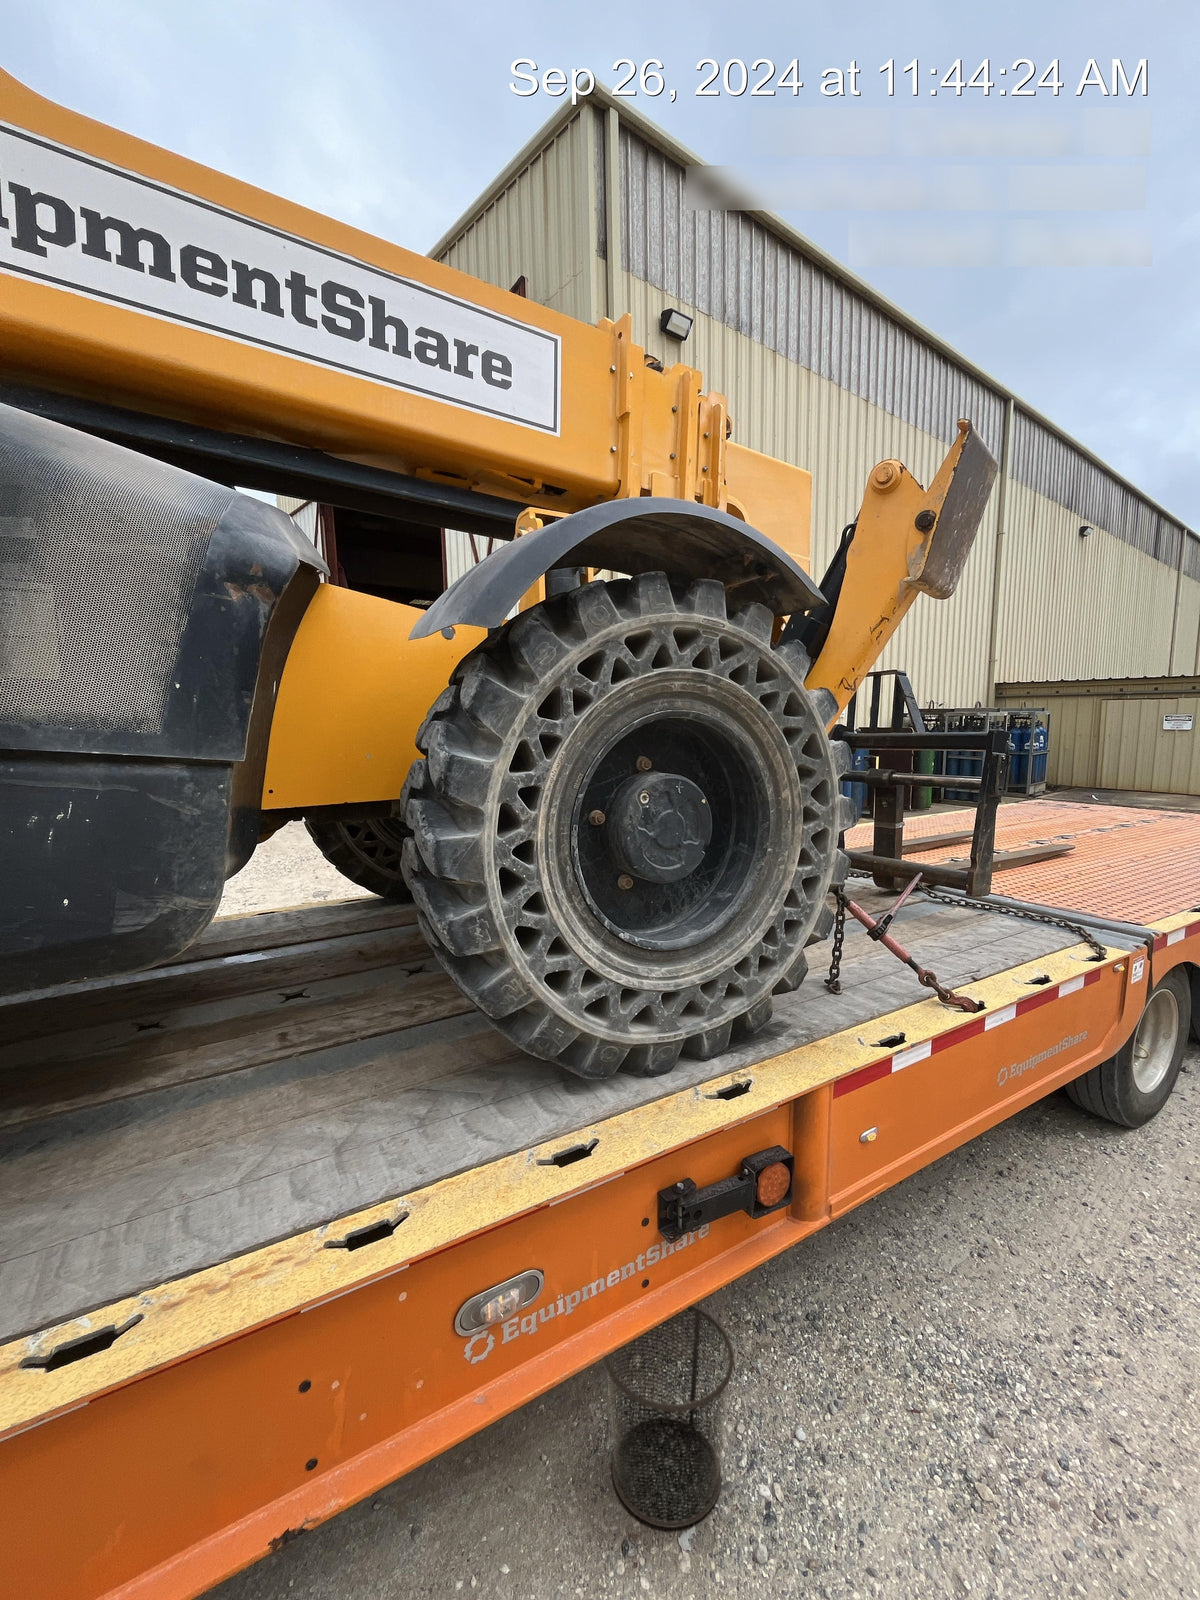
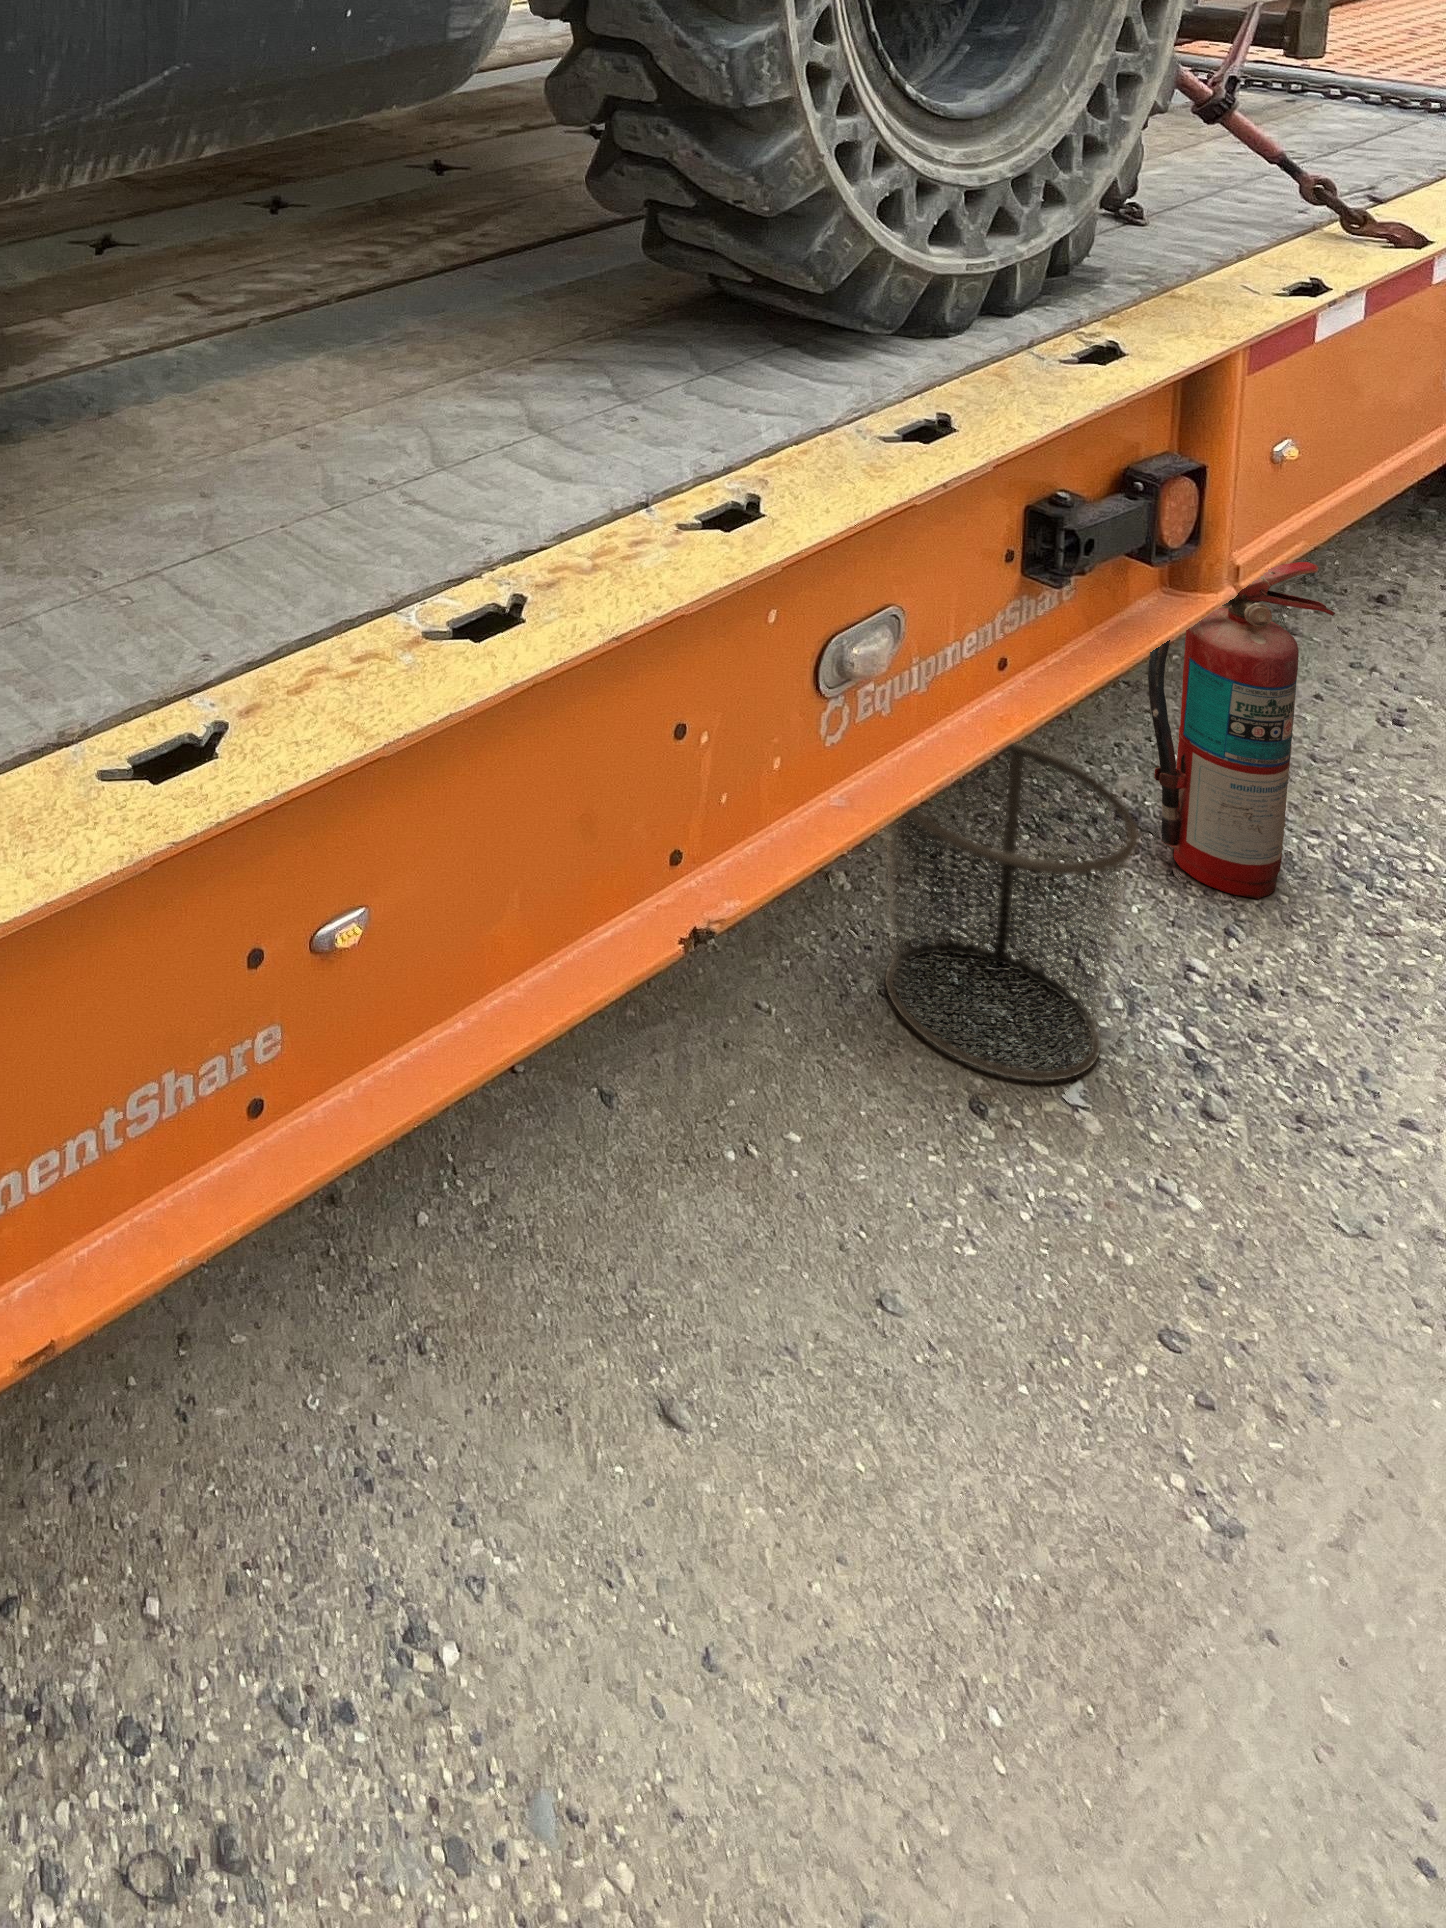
fire extinguisher: none [803,1193,898,1383] -> present [1148,562,1335,899]

